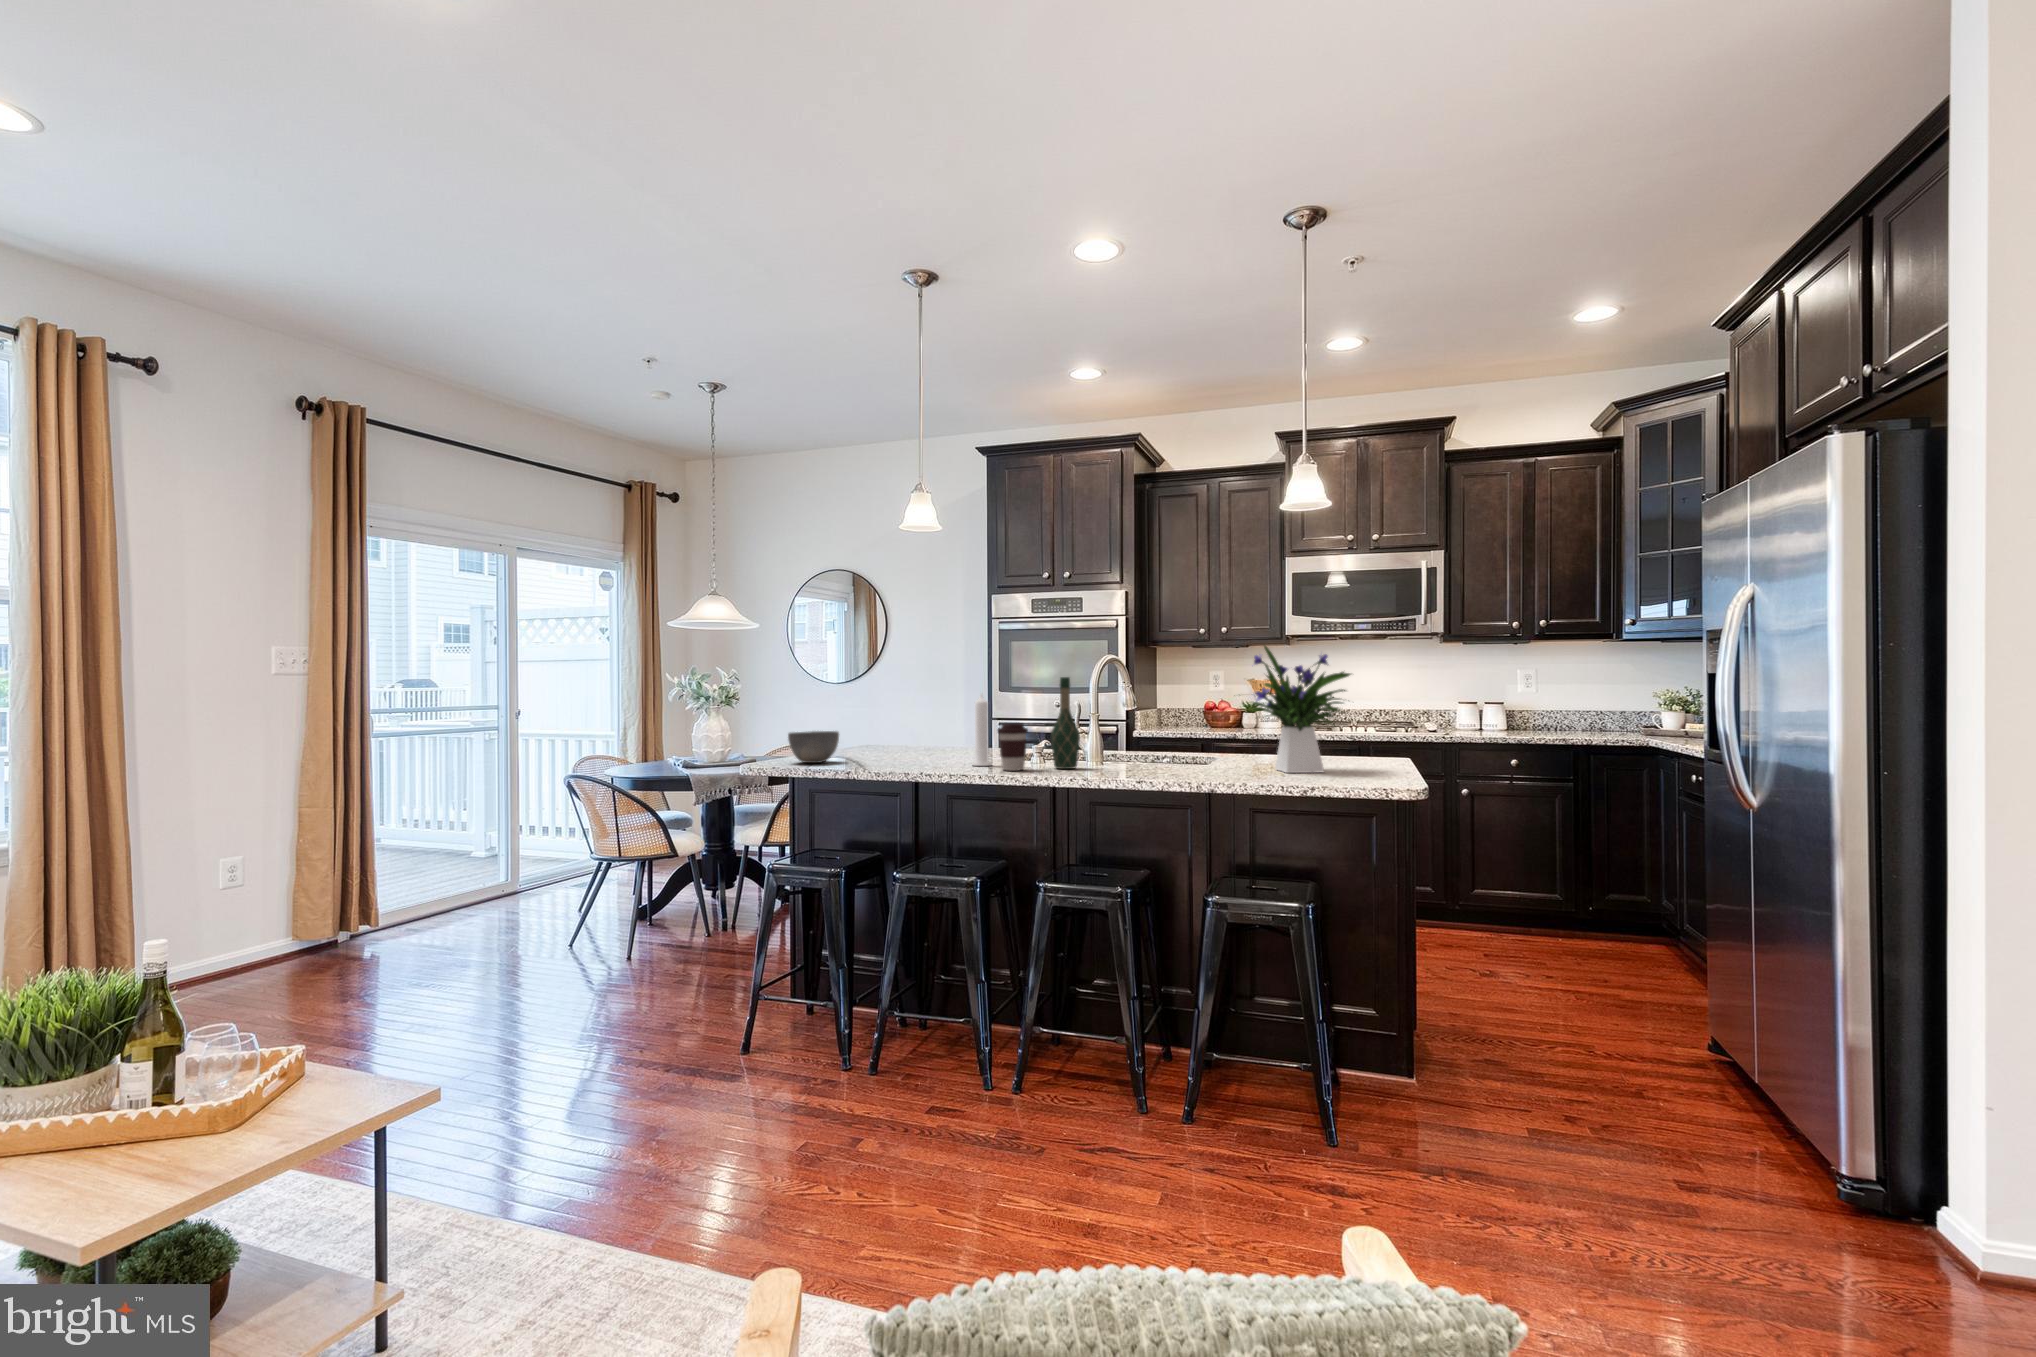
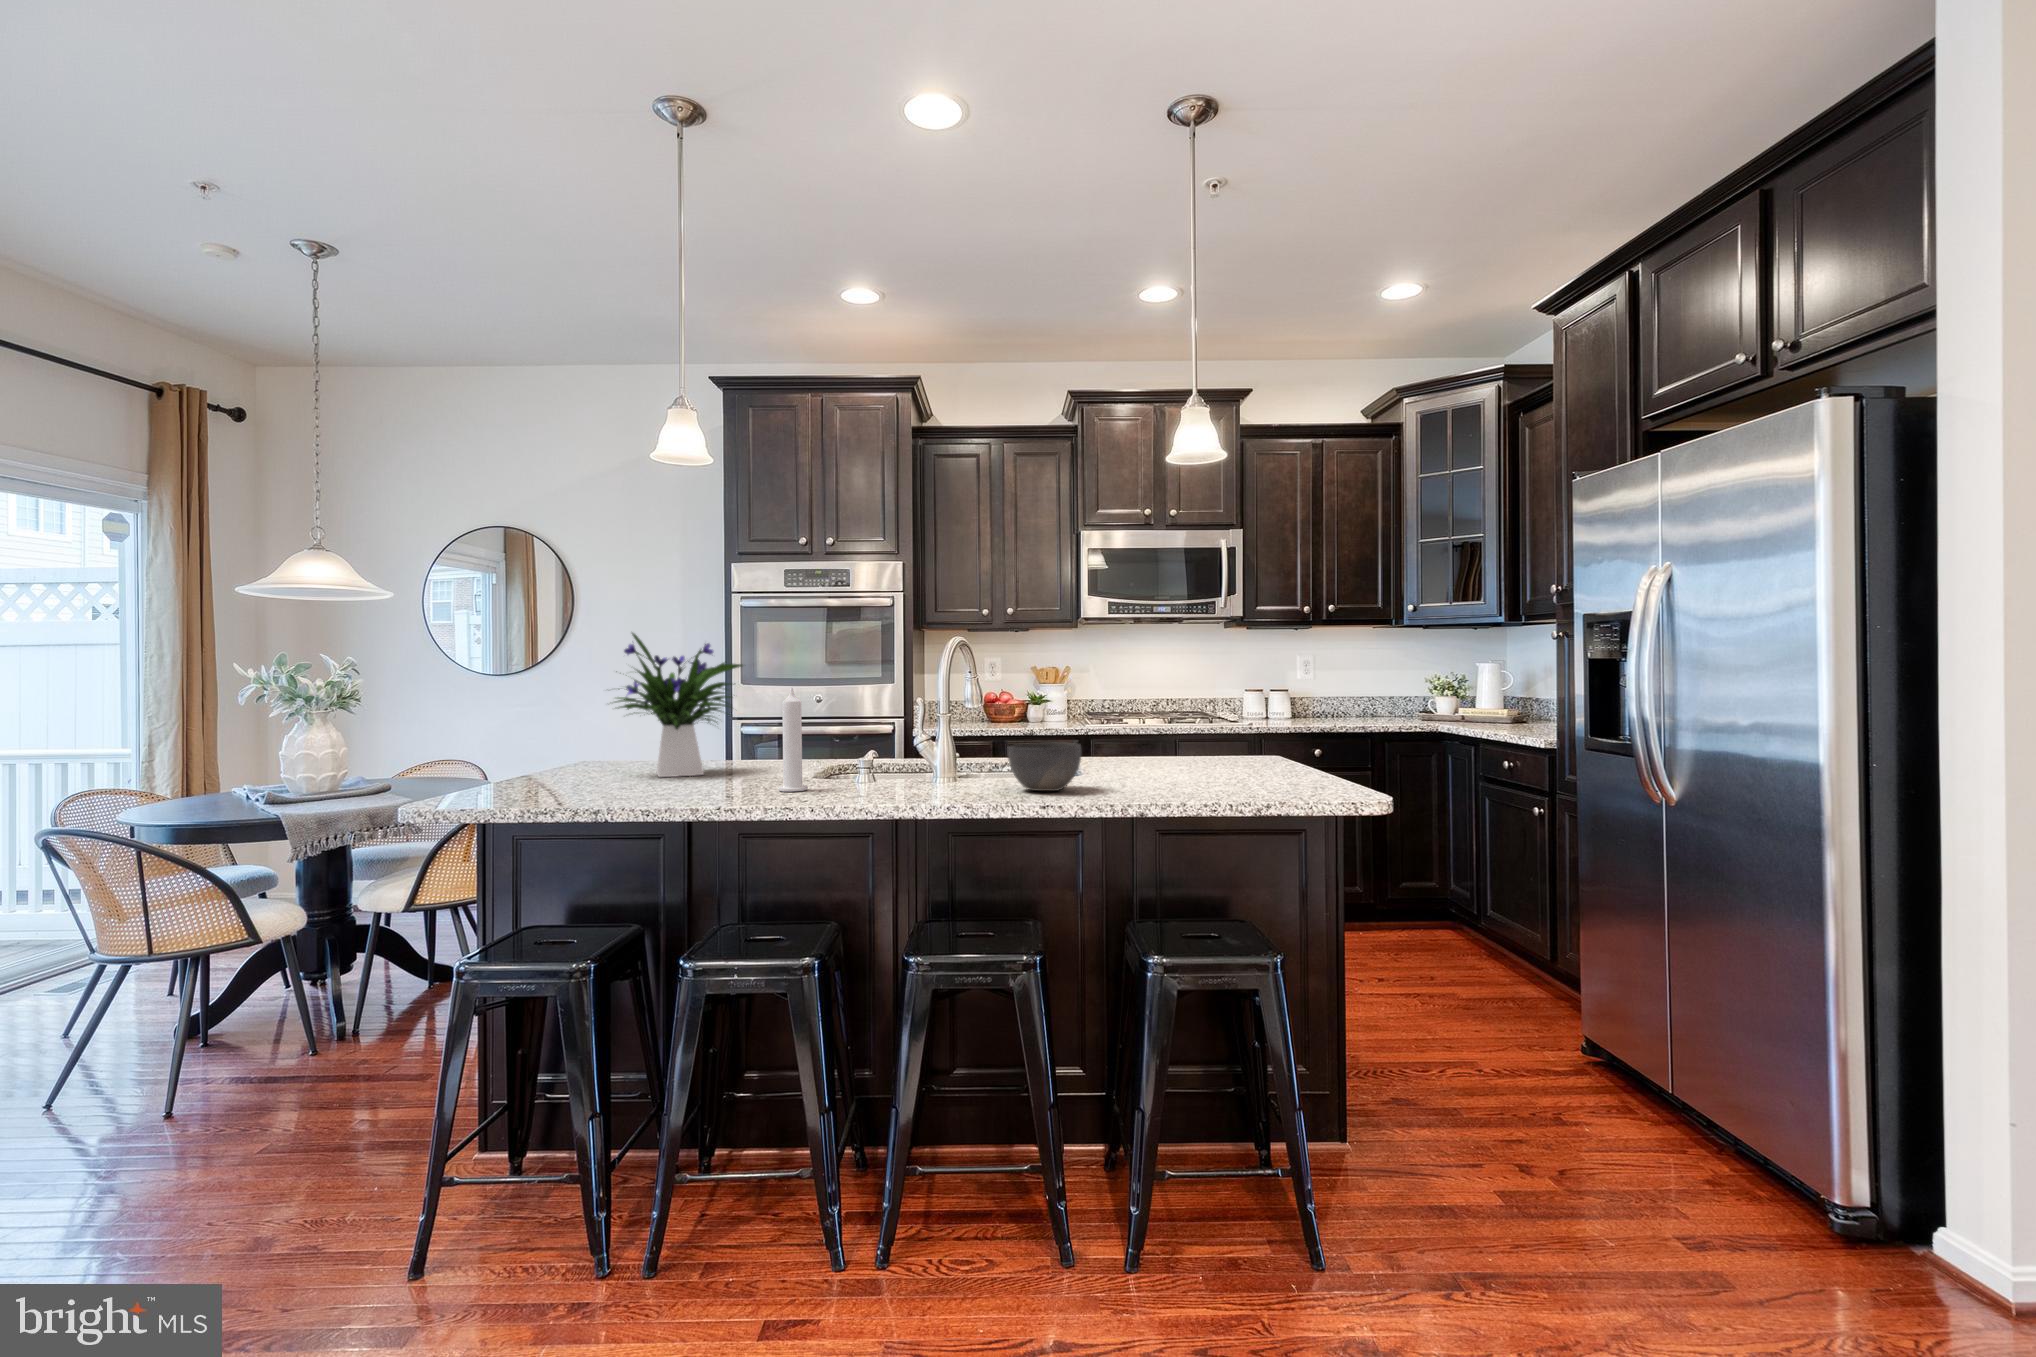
flower arrangement: present [1249,646,1351,773] -> present [616,633,742,777]
wine bottle: present [1051,677,1080,769] -> none [897,666,936,791]
coffee cup: present [998,723,1028,771] -> none [827,731,870,797]
bowl: present [788,731,839,763] -> present [1007,743,1081,791]

